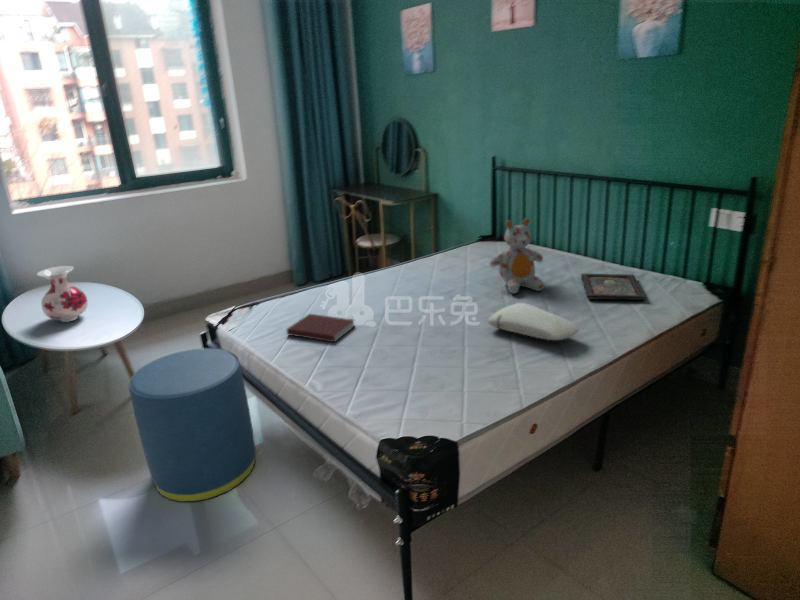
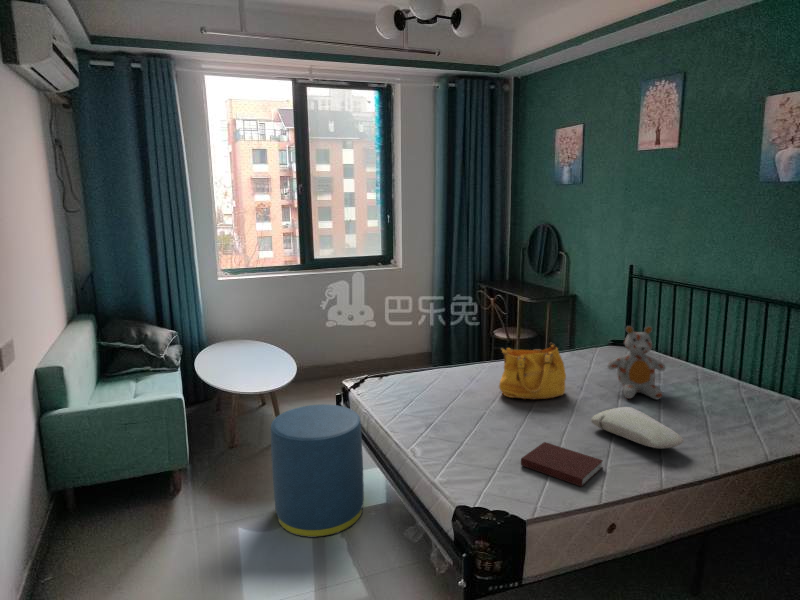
handbag: none [383,246,452,310] -> present [499,343,566,399]
vase: present [37,266,88,322] -> none [225,324,258,369]
tray: present [581,274,645,300] -> none [707,389,774,424]
notebook: present [287,314,355,342] -> present [521,442,603,487]

